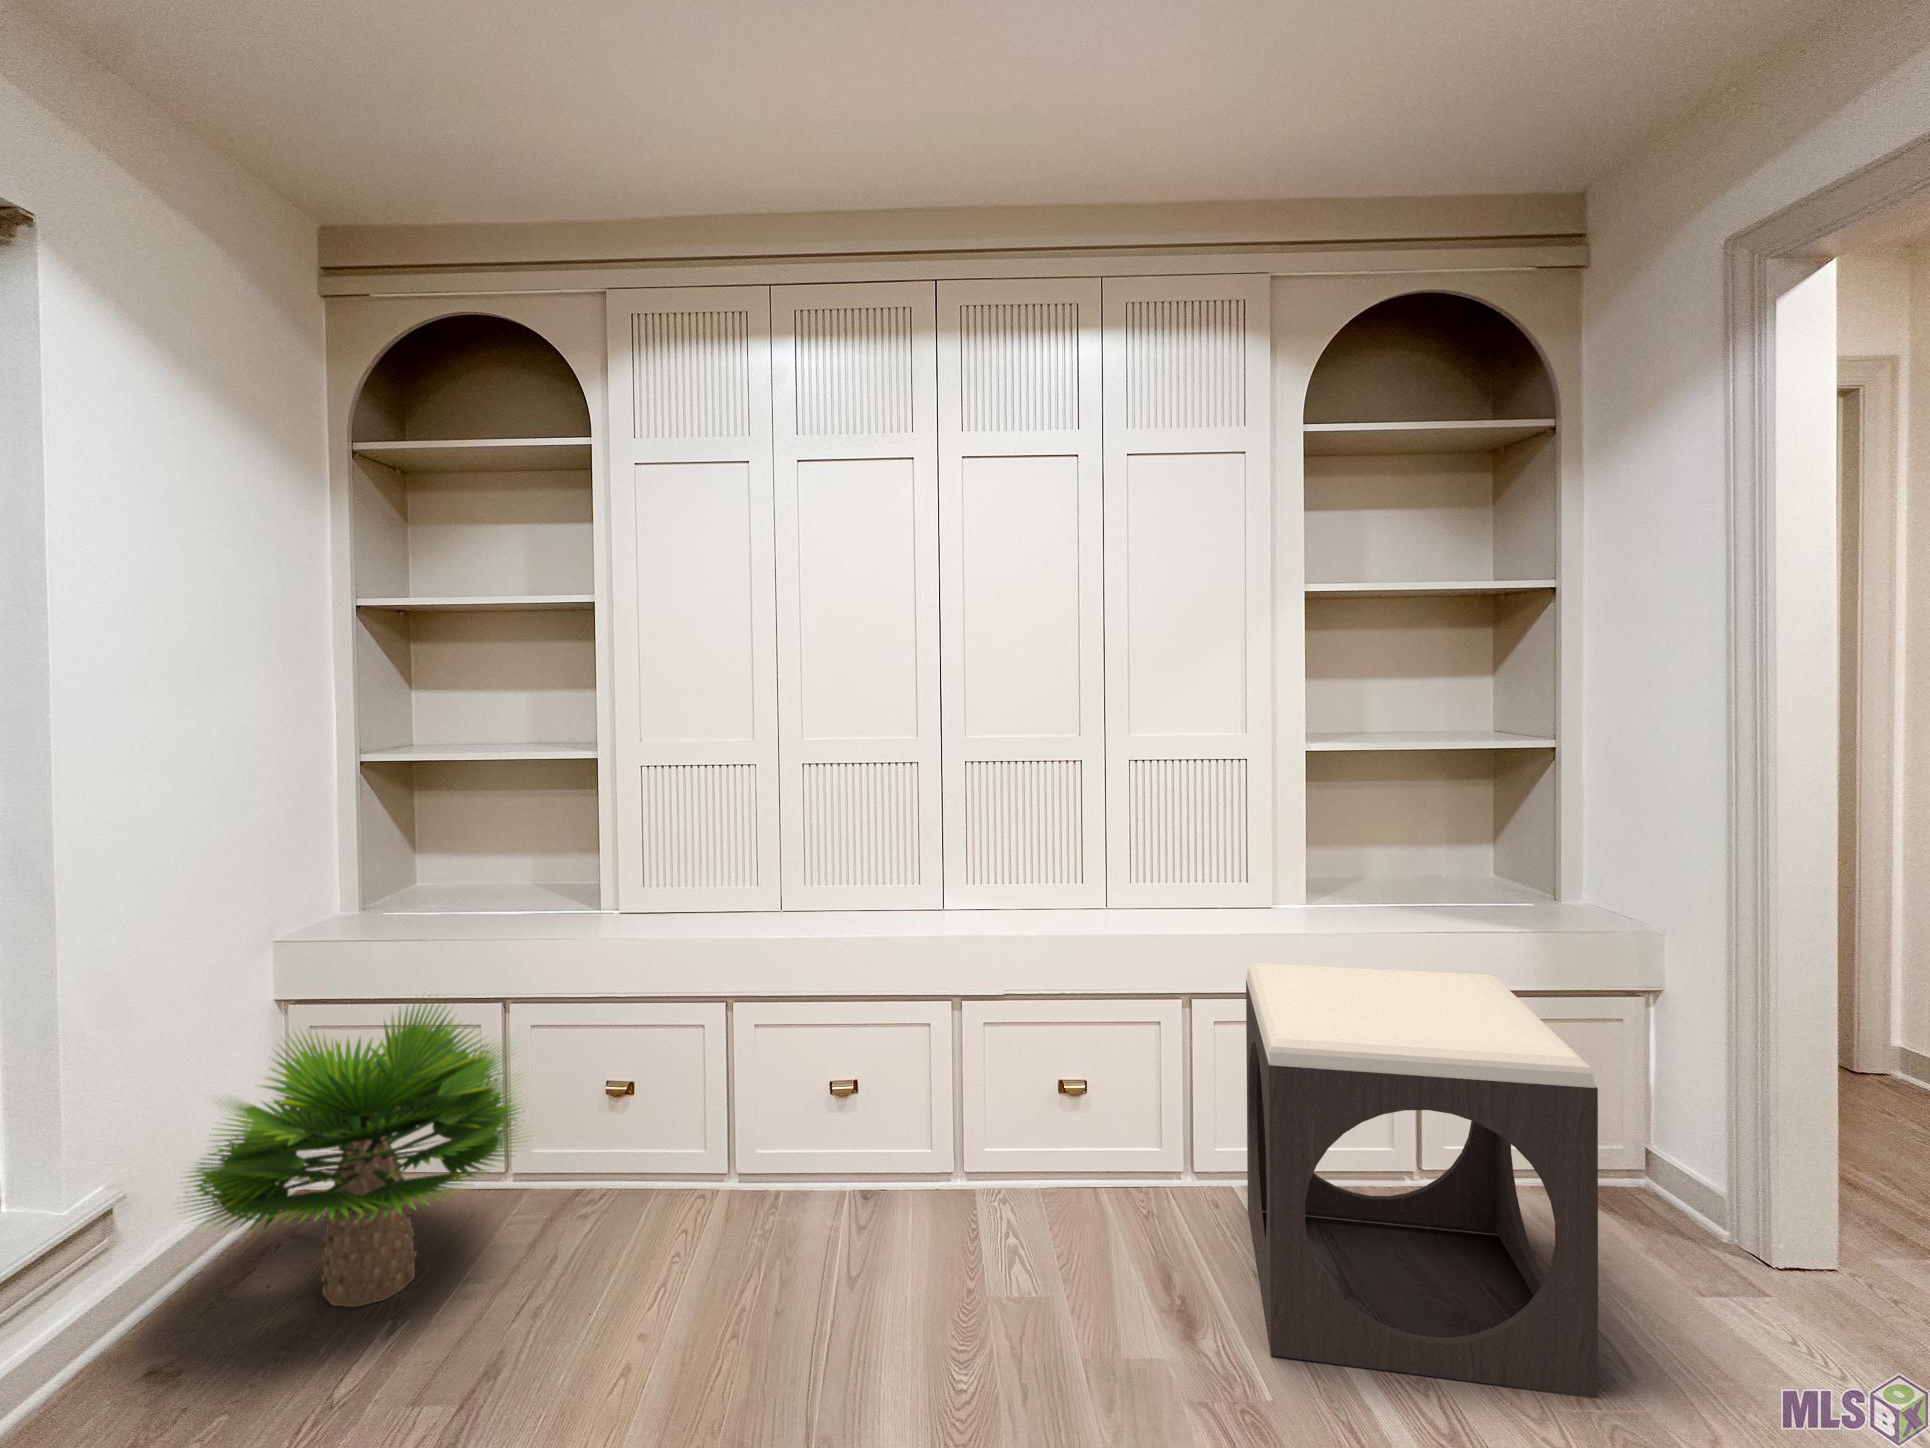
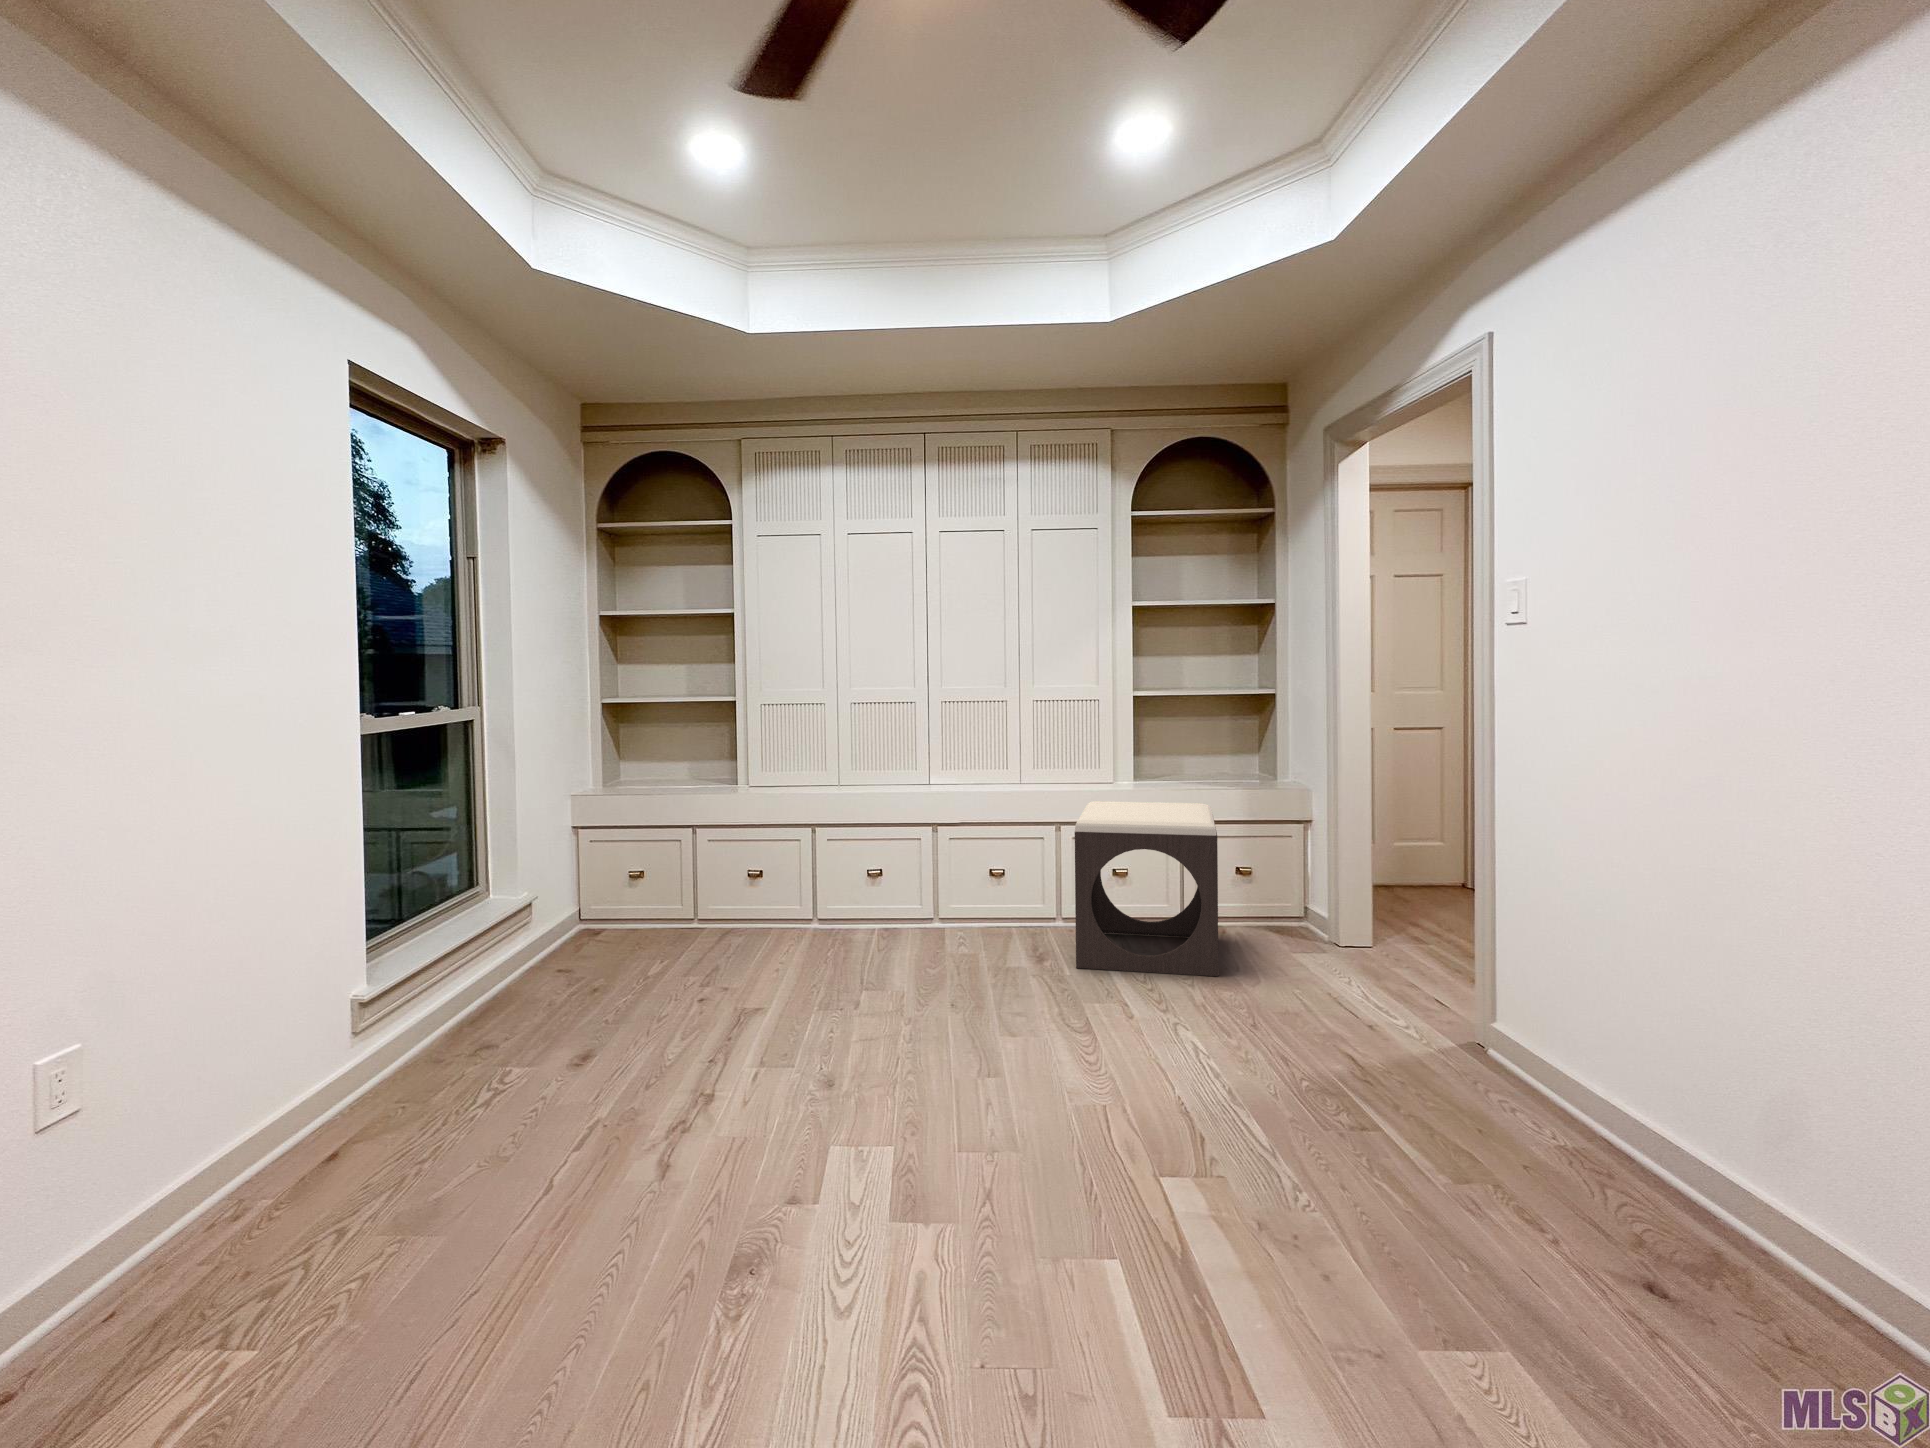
potted plant: present [180,998,521,1307] -> none [556,812,722,958]

